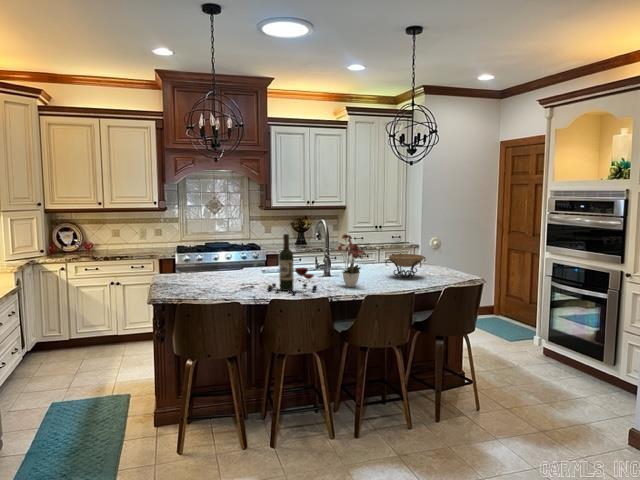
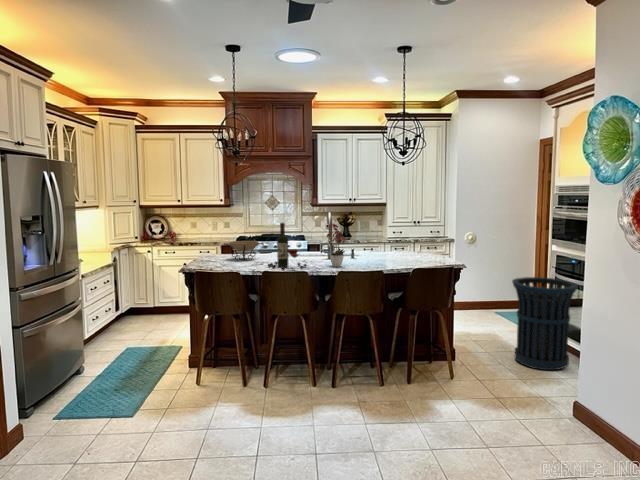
decorative bowl: present [385,254,425,278] -> present [223,241,264,260]
trash can: none [516,286,587,386] -> present [512,277,578,370]

